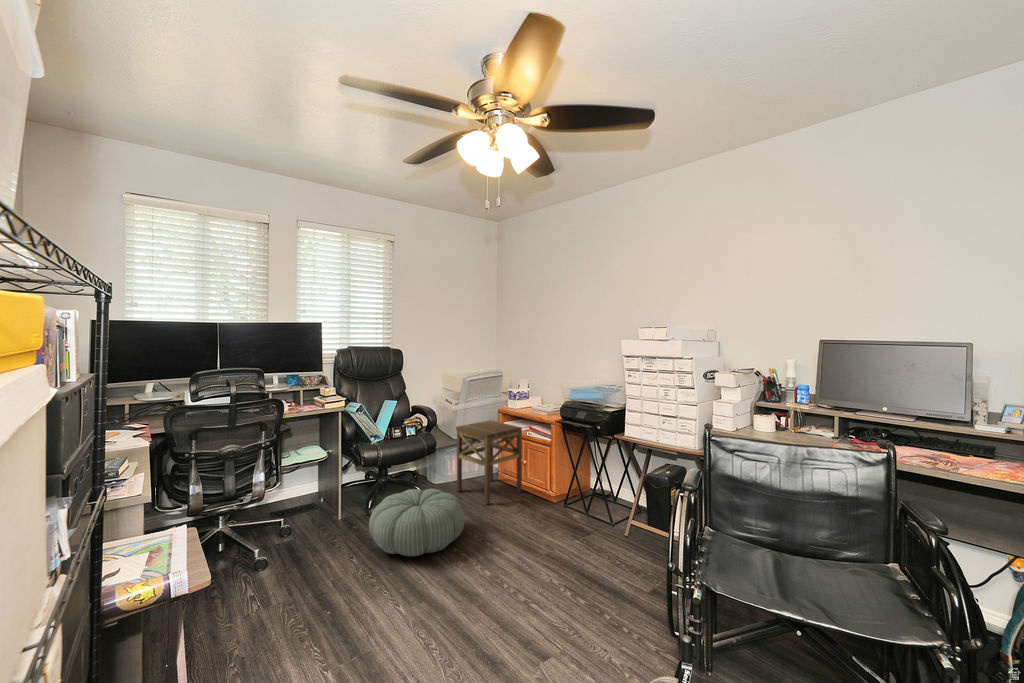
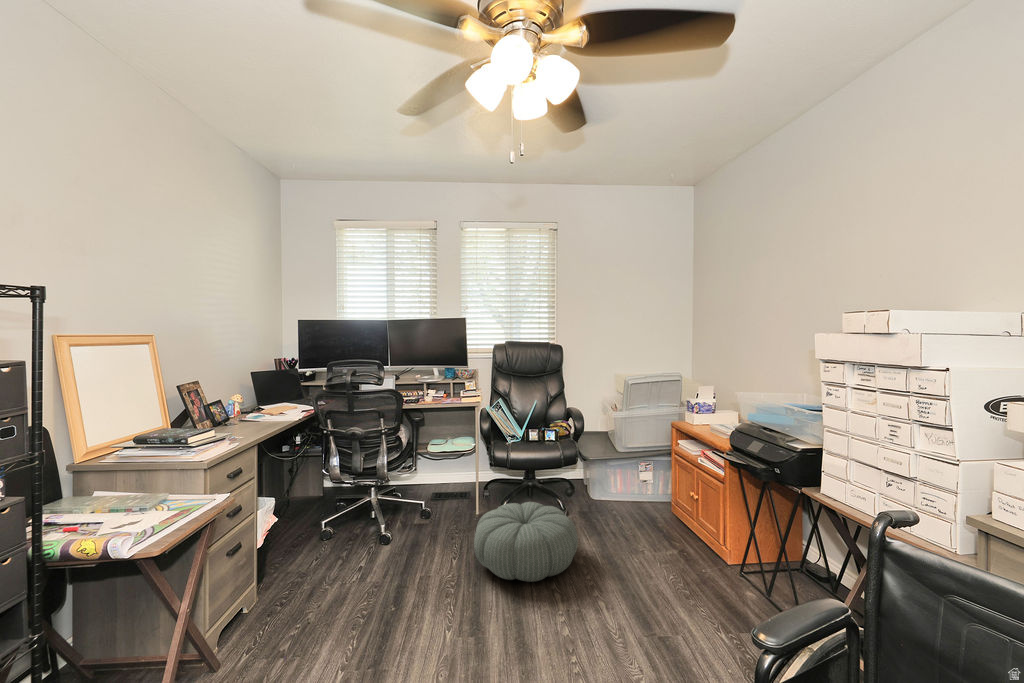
side table: present [456,420,522,505] -> none [606,434,689,541]

